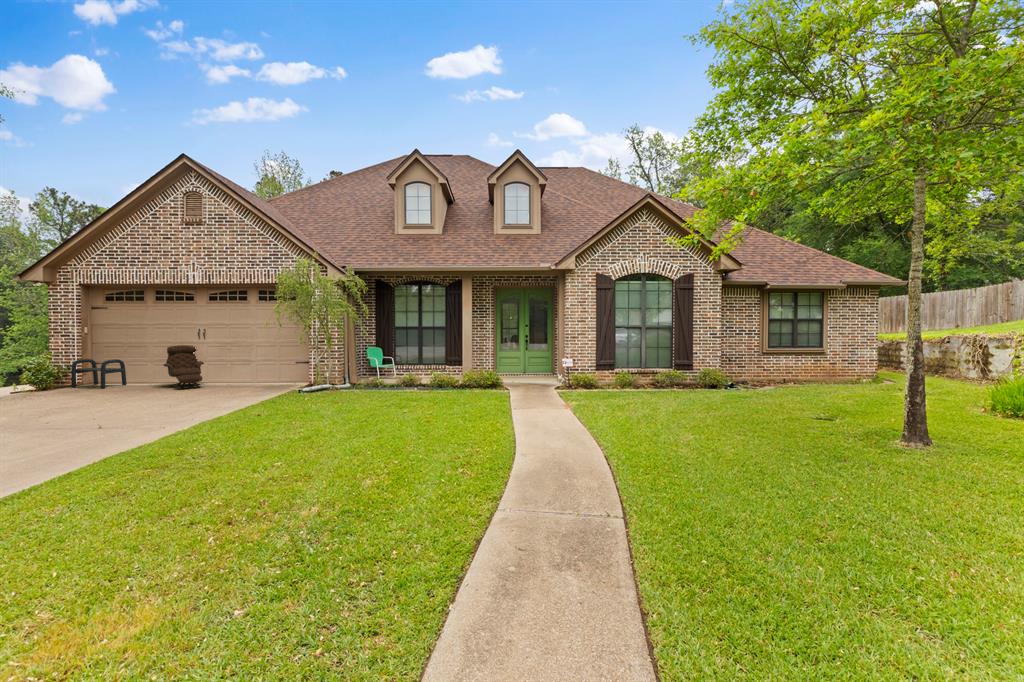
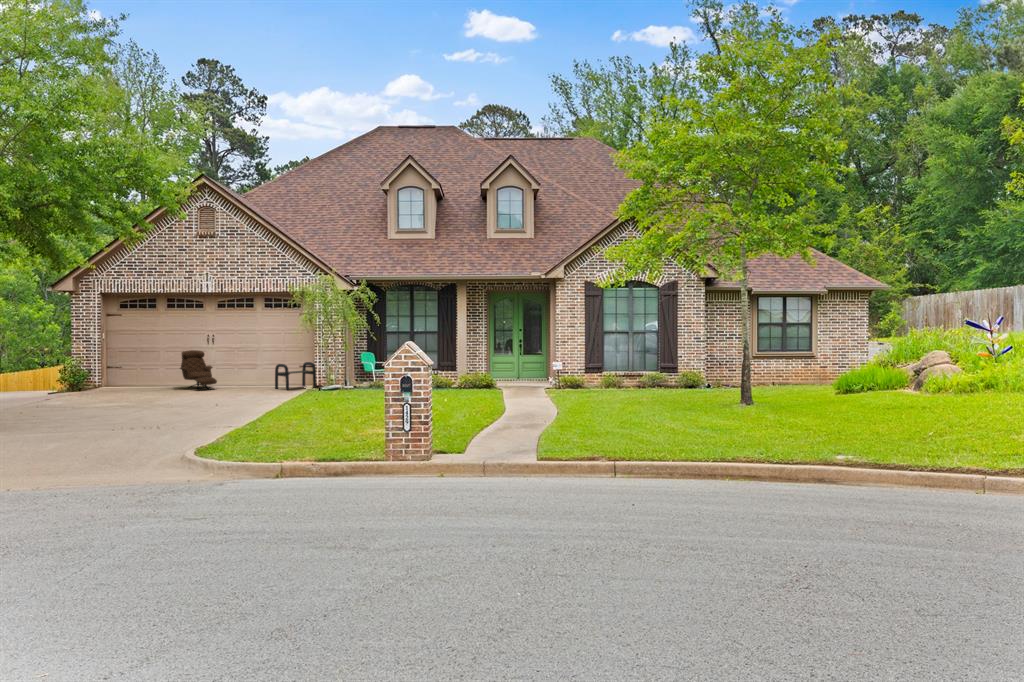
bench: present [71,359,127,388] -> present [275,362,316,390]

